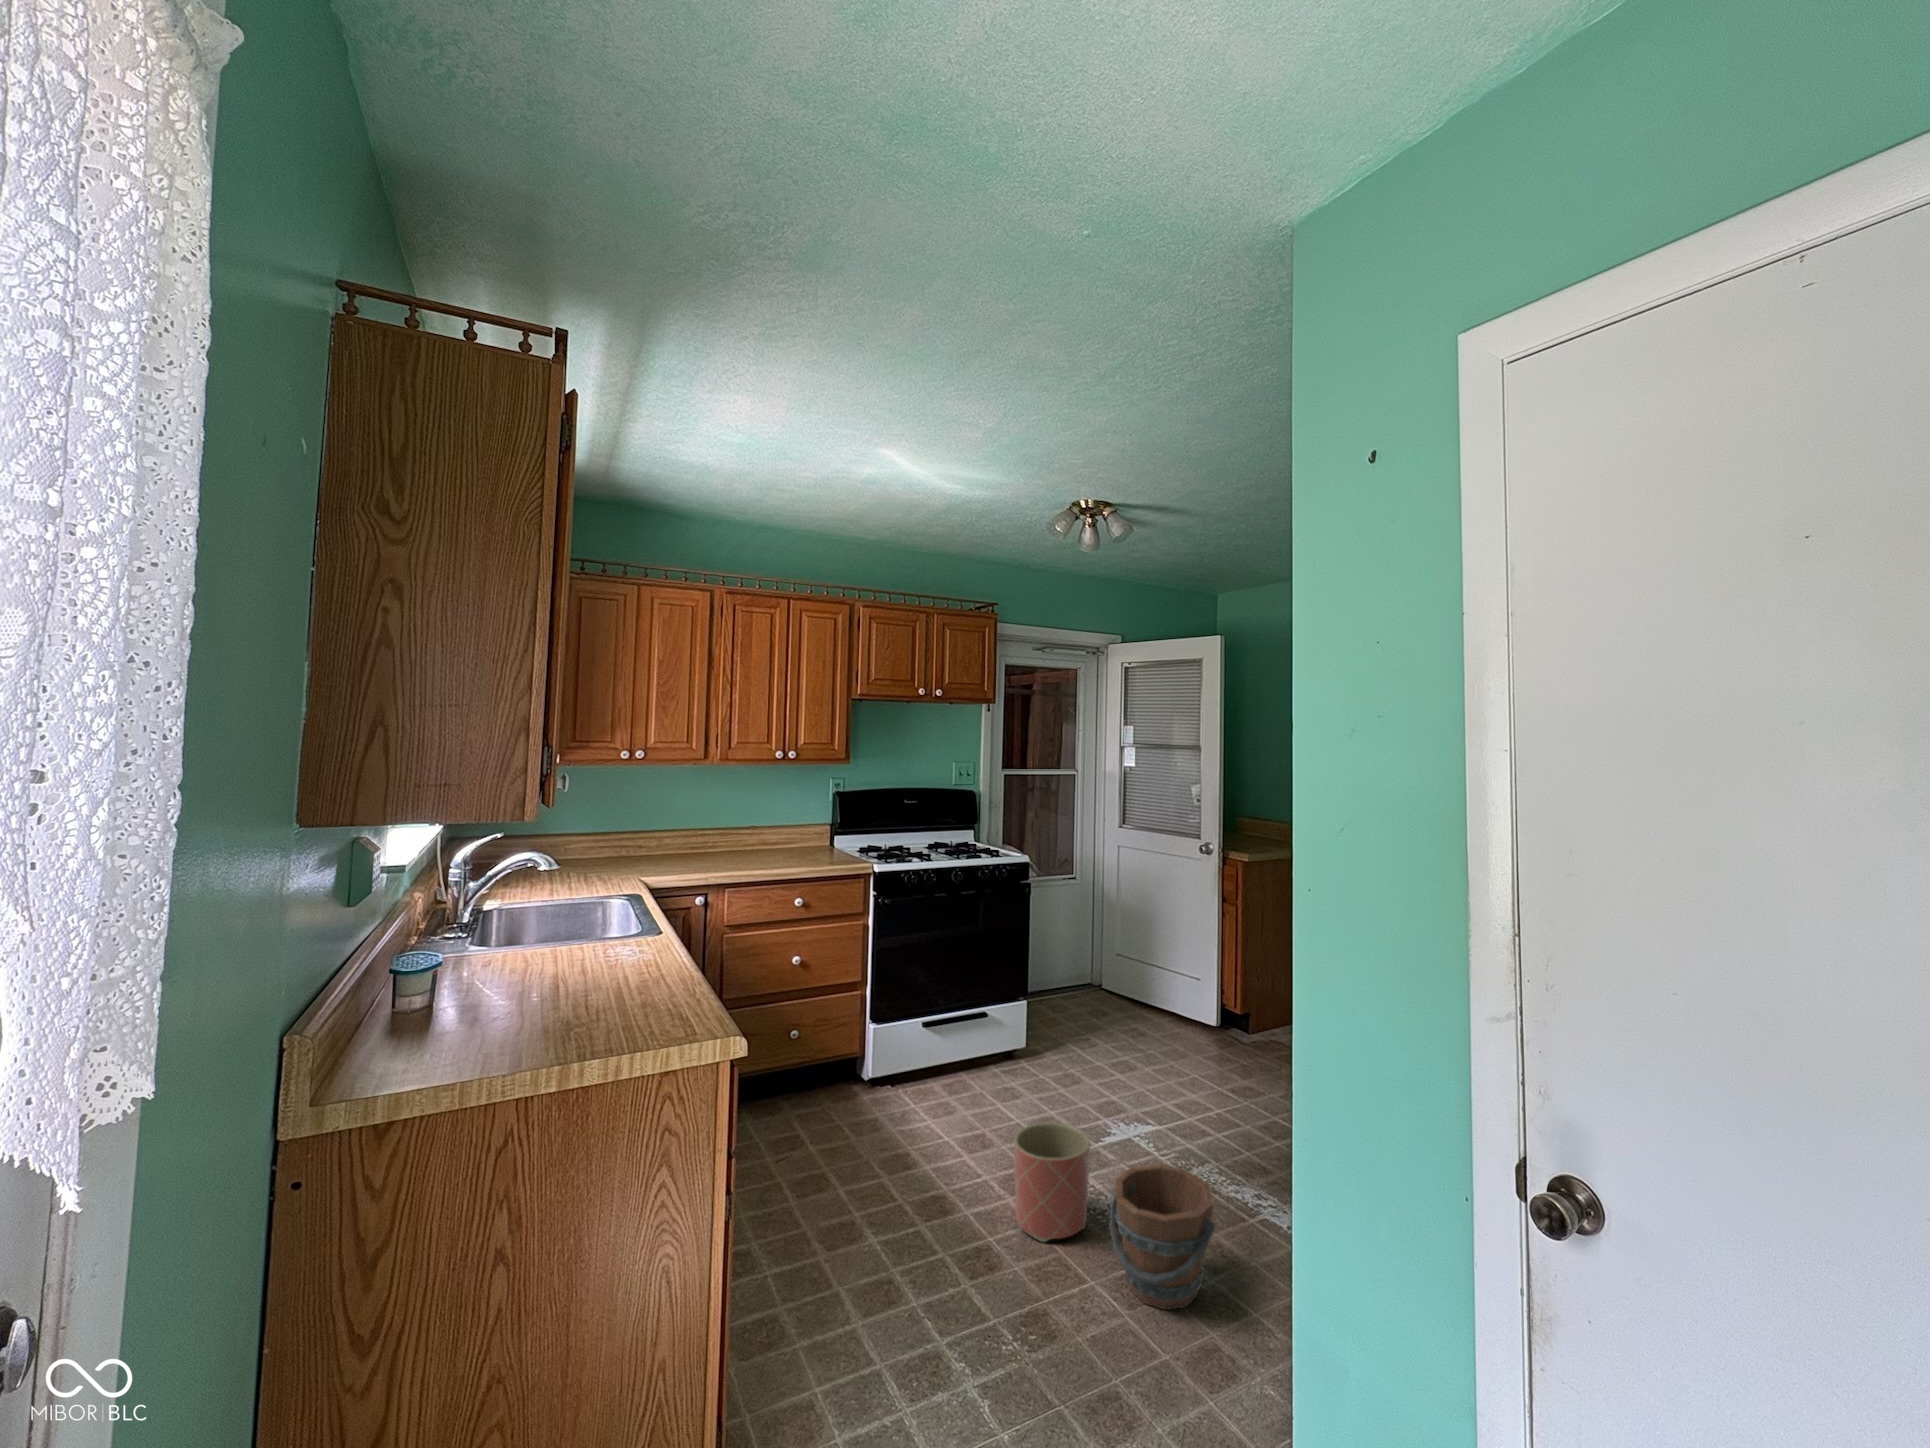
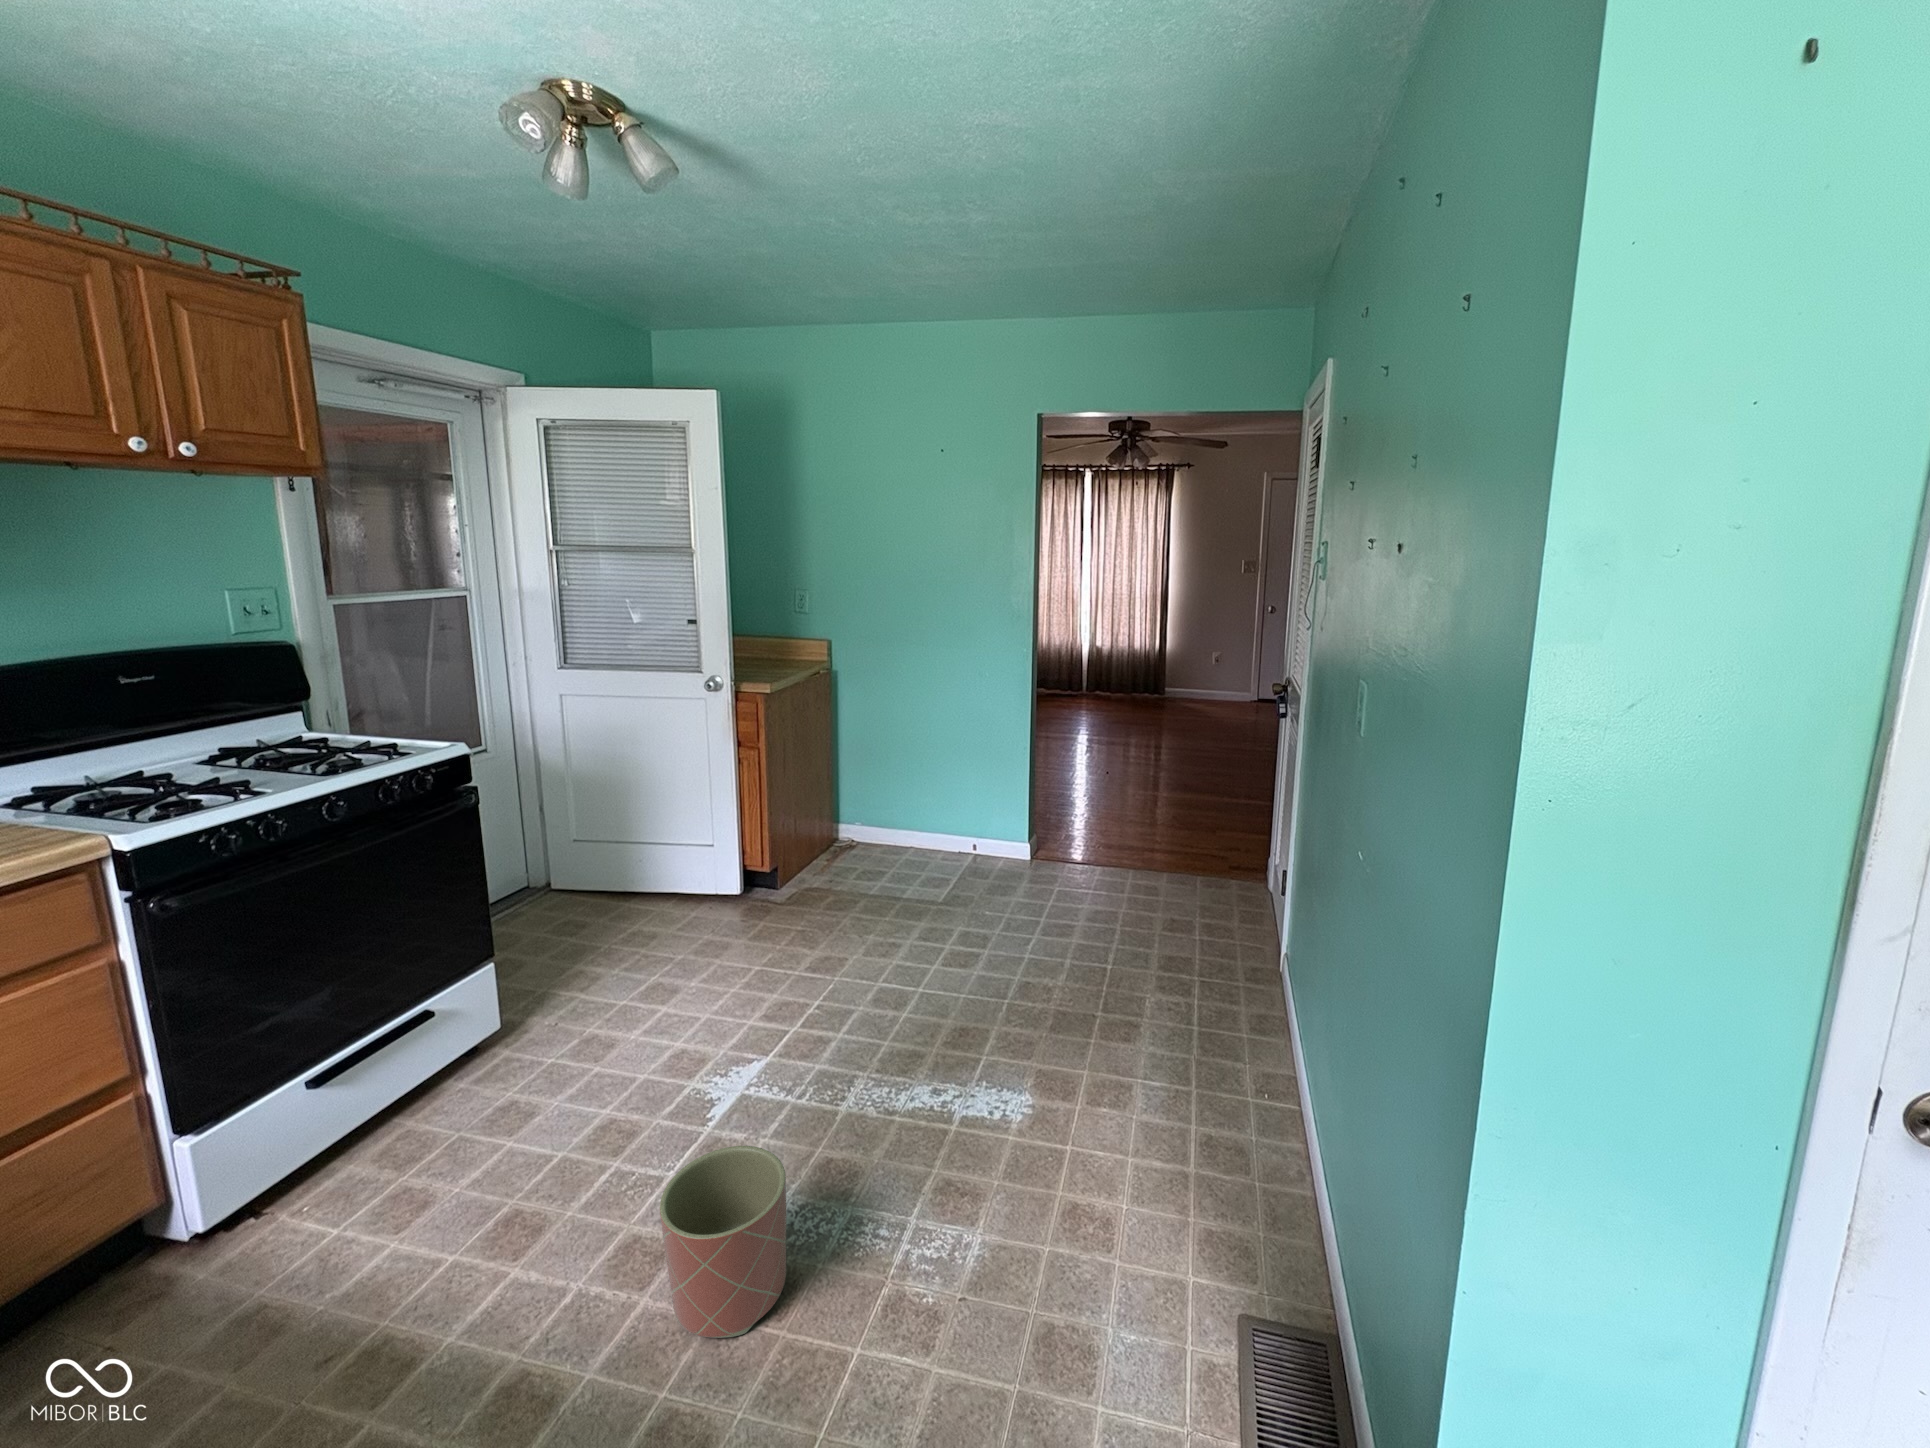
bucket: present [1109,1164,1215,1310] -> none [854,1130,1009,1327]

